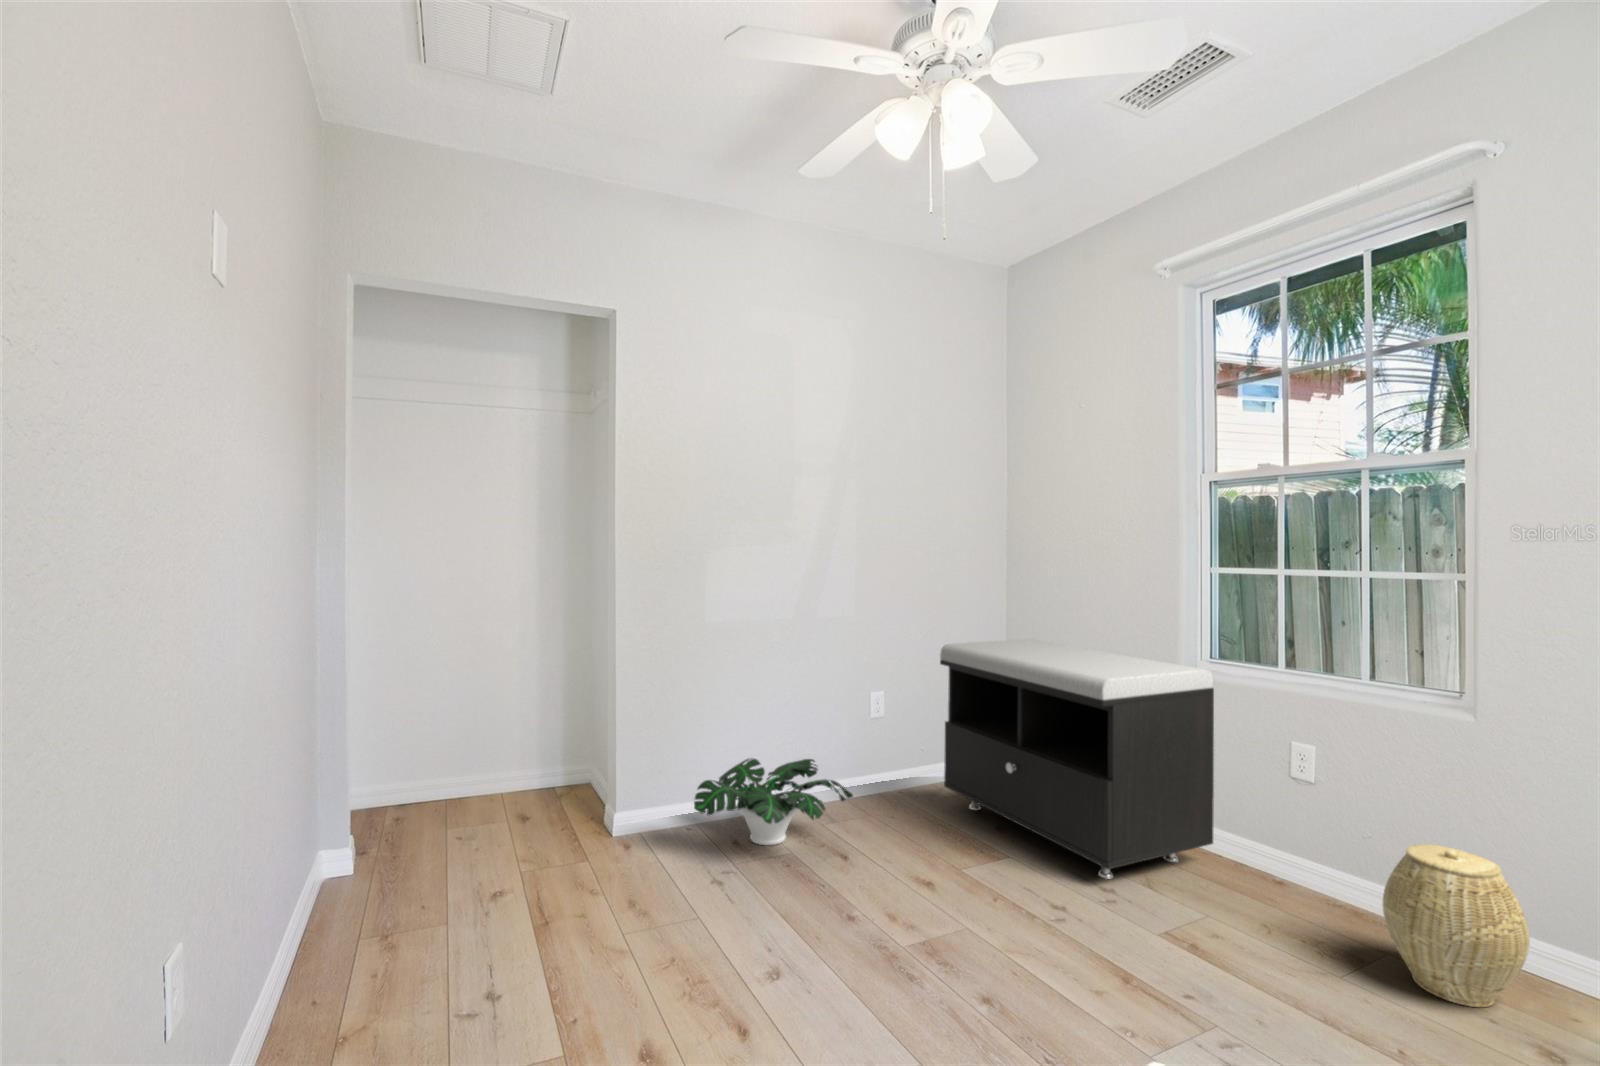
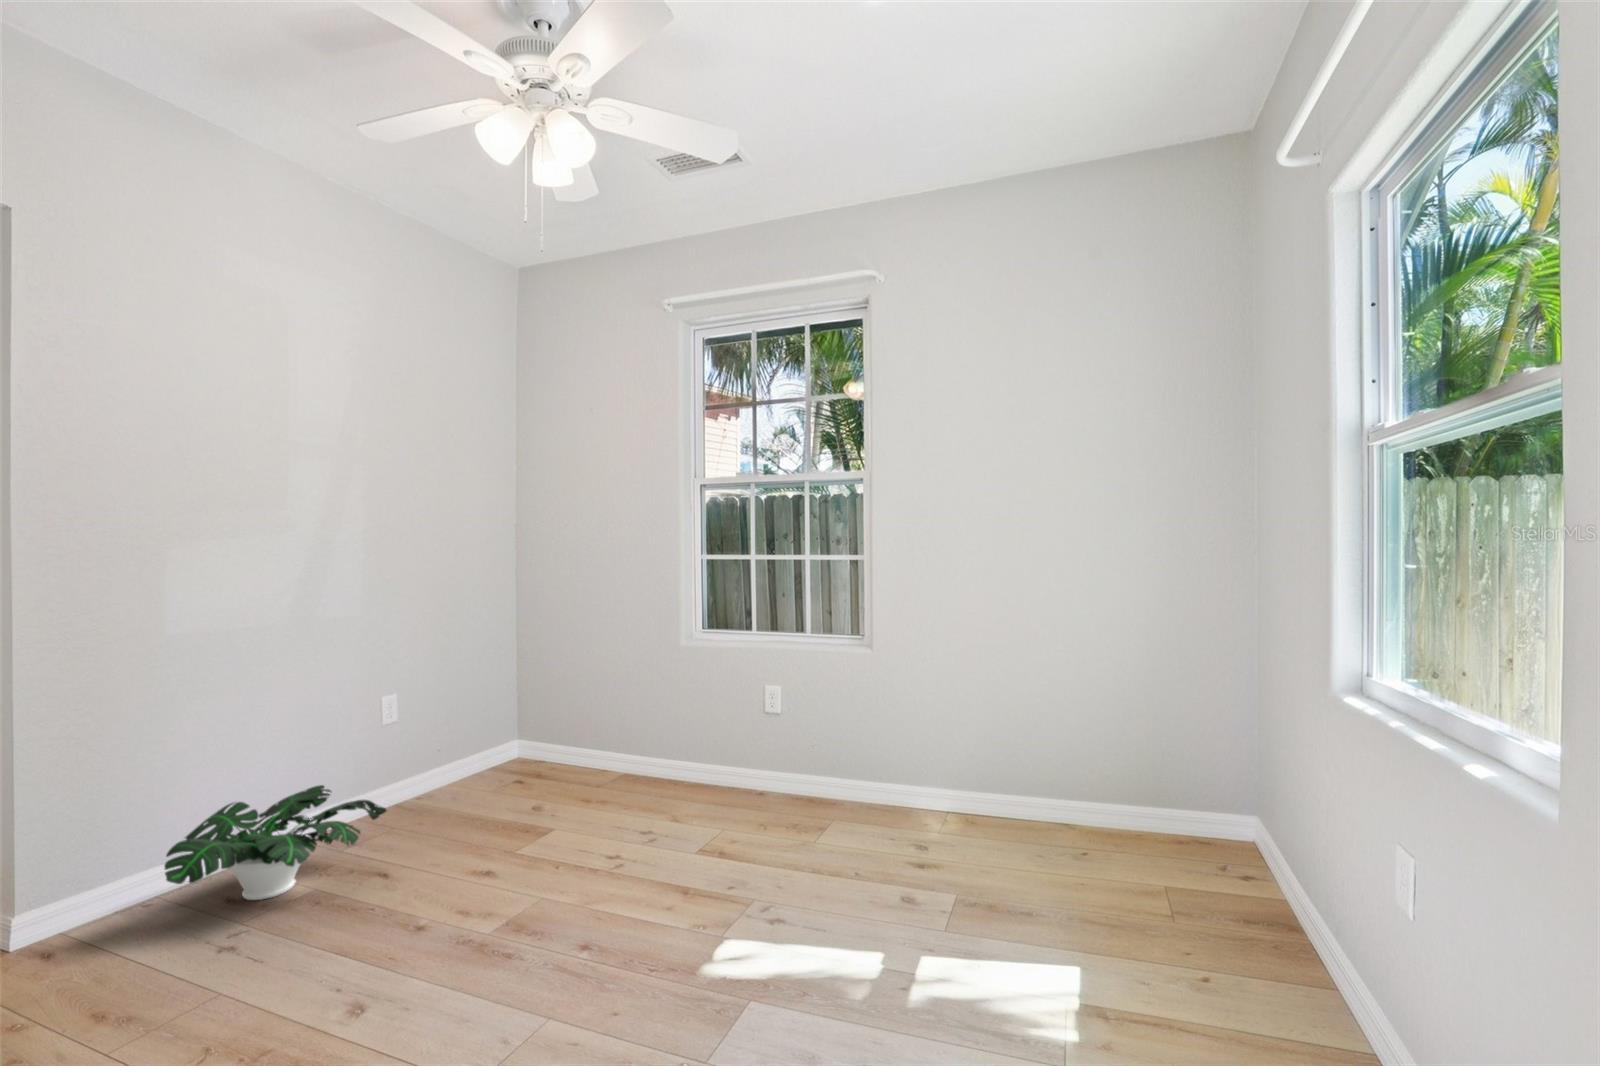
storage bench: present [940,639,1214,879] -> none [465,627,707,819]
woven basket: present [1382,844,1530,1007] -> none [823,729,894,825]

